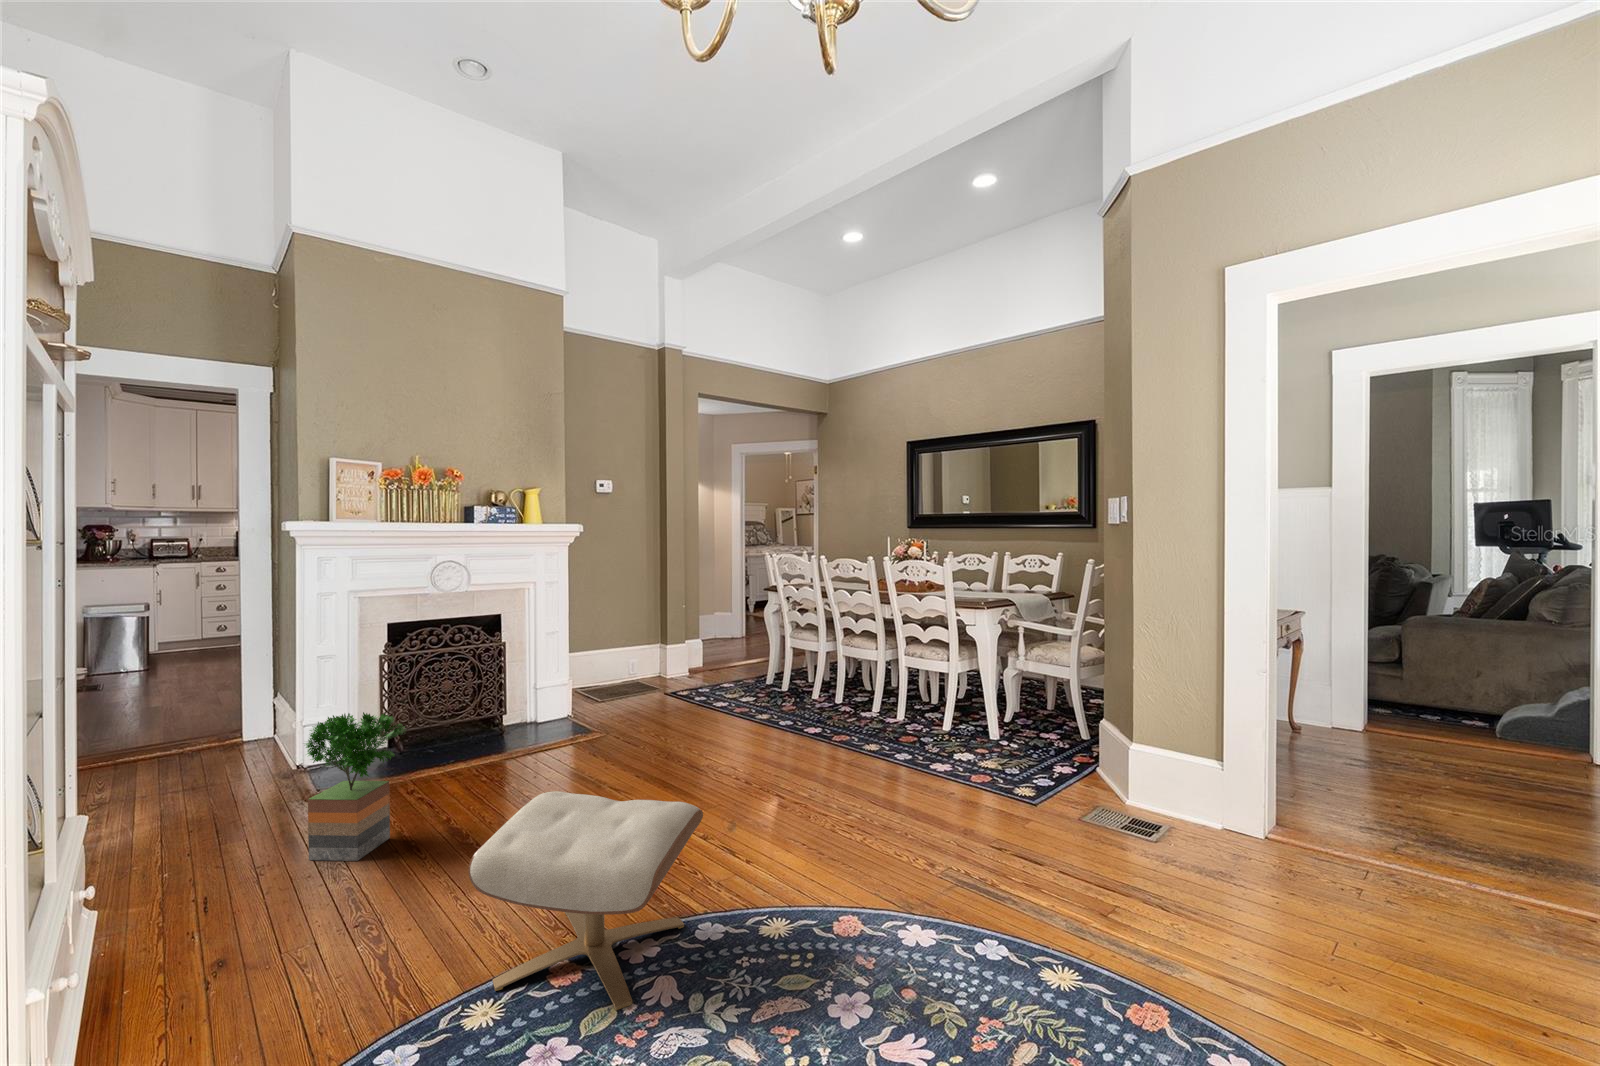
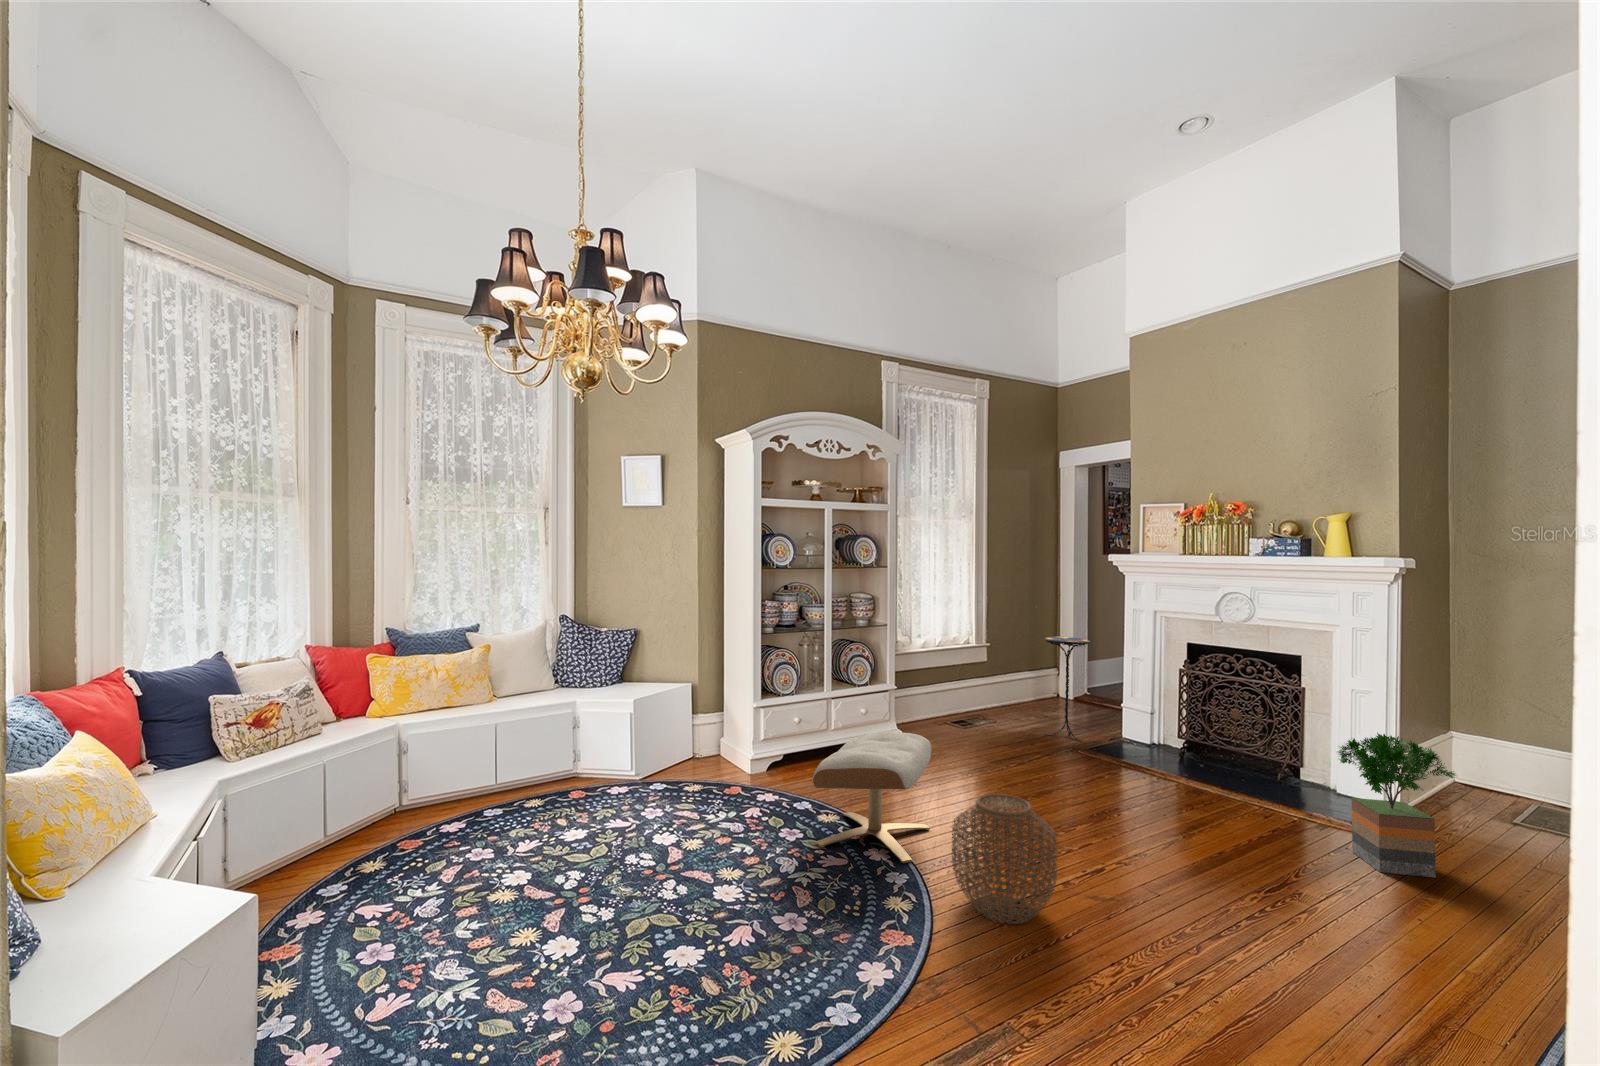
side table: none [196,648,281,809] -> present [1045,636,1091,740]
potted tree: present [306,712,405,861] -> present [1338,733,1456,878]
woven basket: none [728,760,826,883] -> present [952,794,1057,924]

